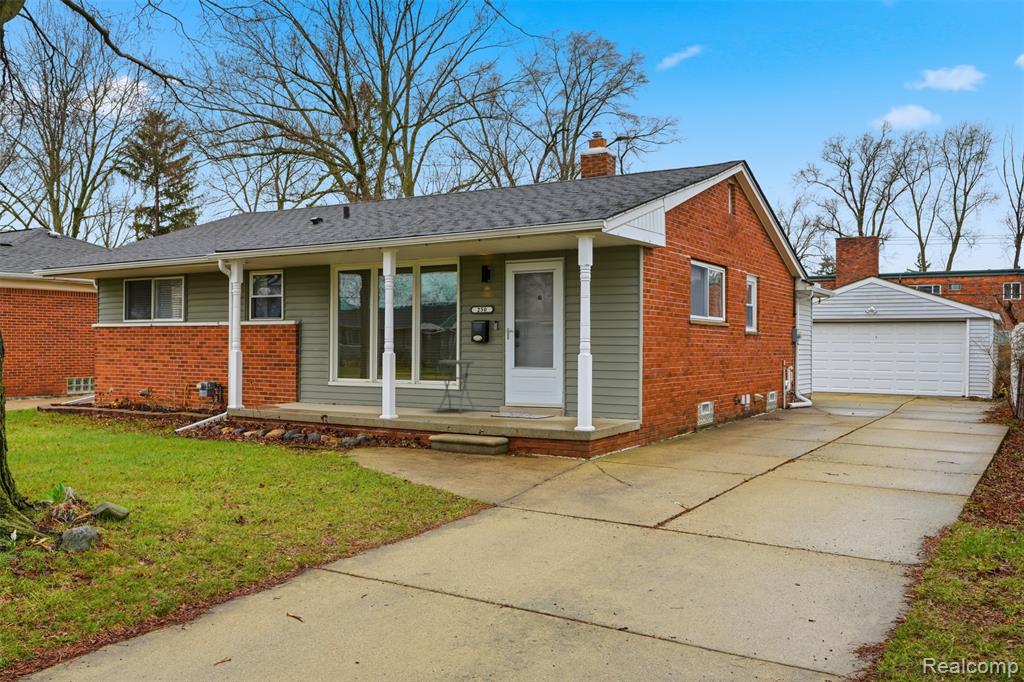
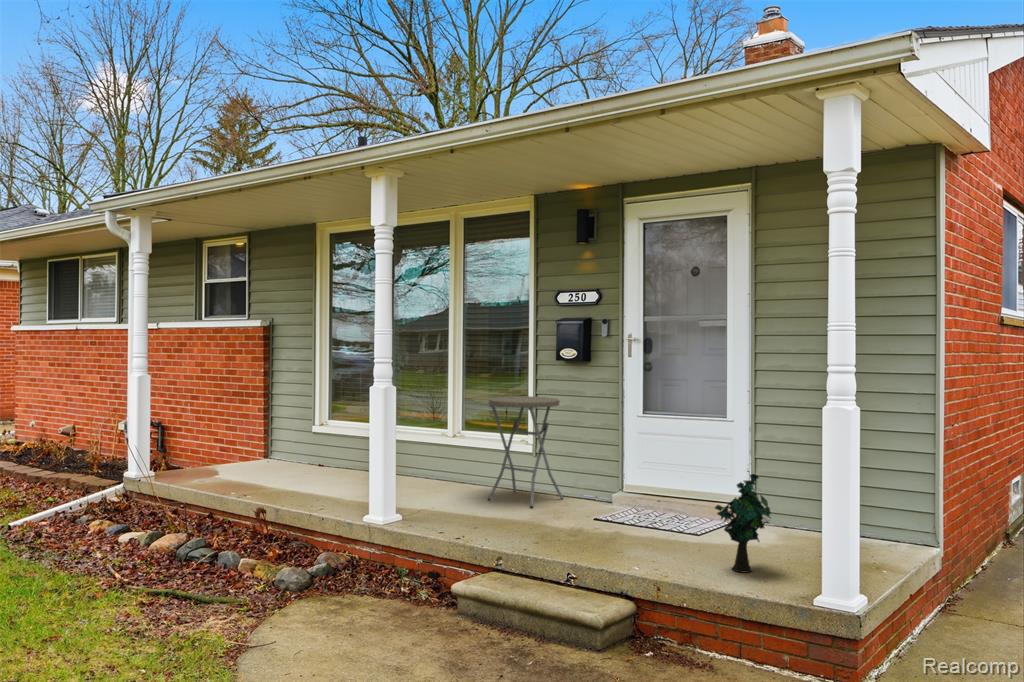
decorative plant: none [540,385,563,425] -> present [715,474,771,573]

